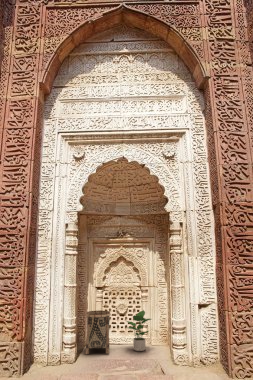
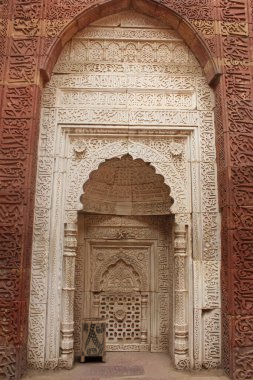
potted plant: present [127,310,151,351] -> none [122,318,152,359]

